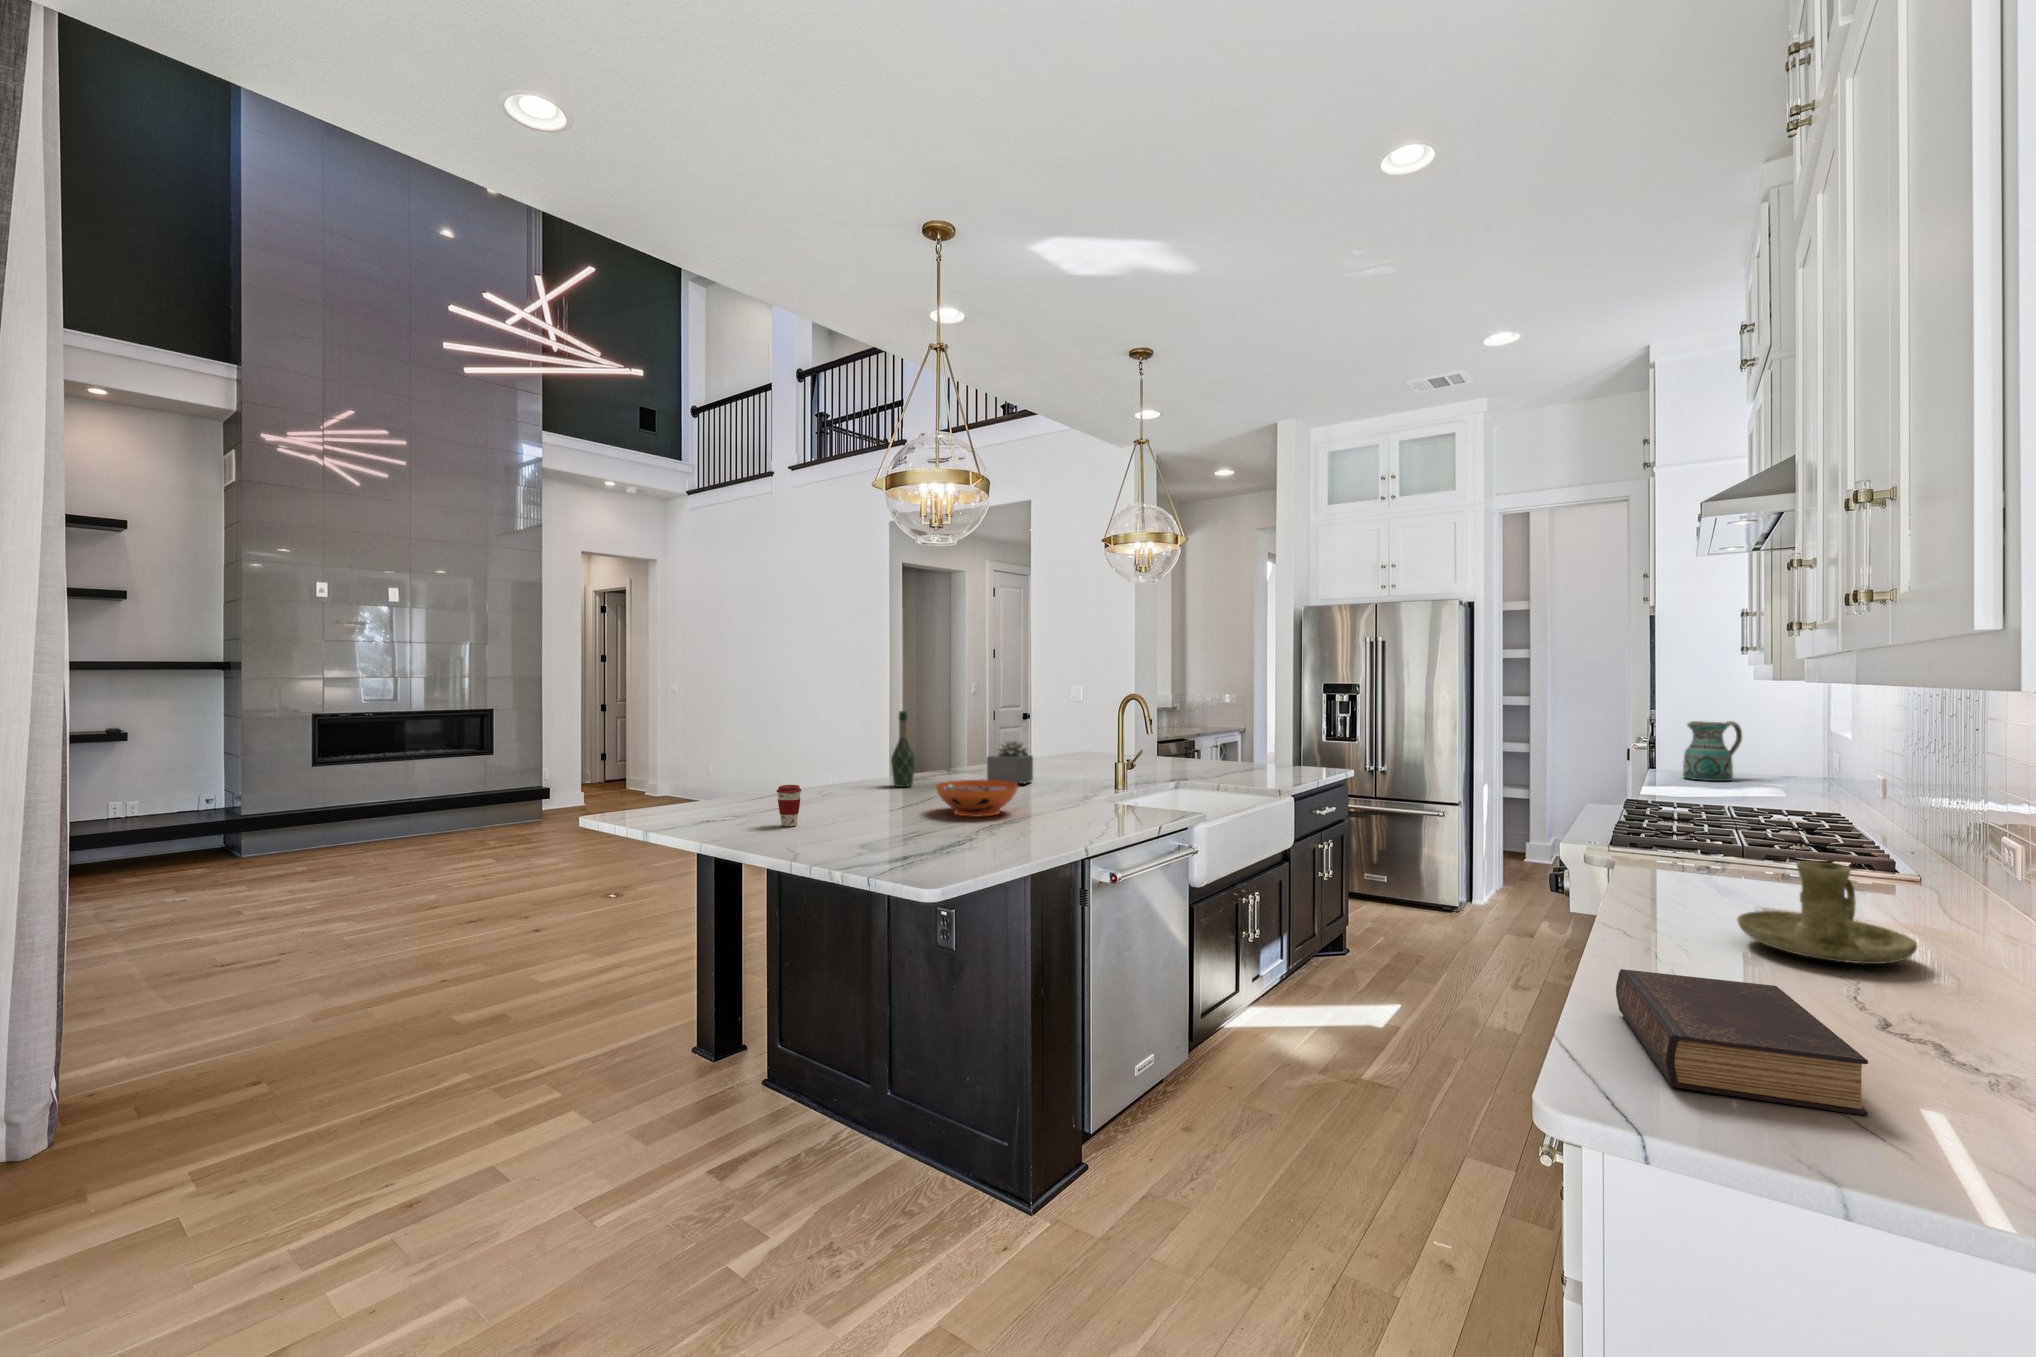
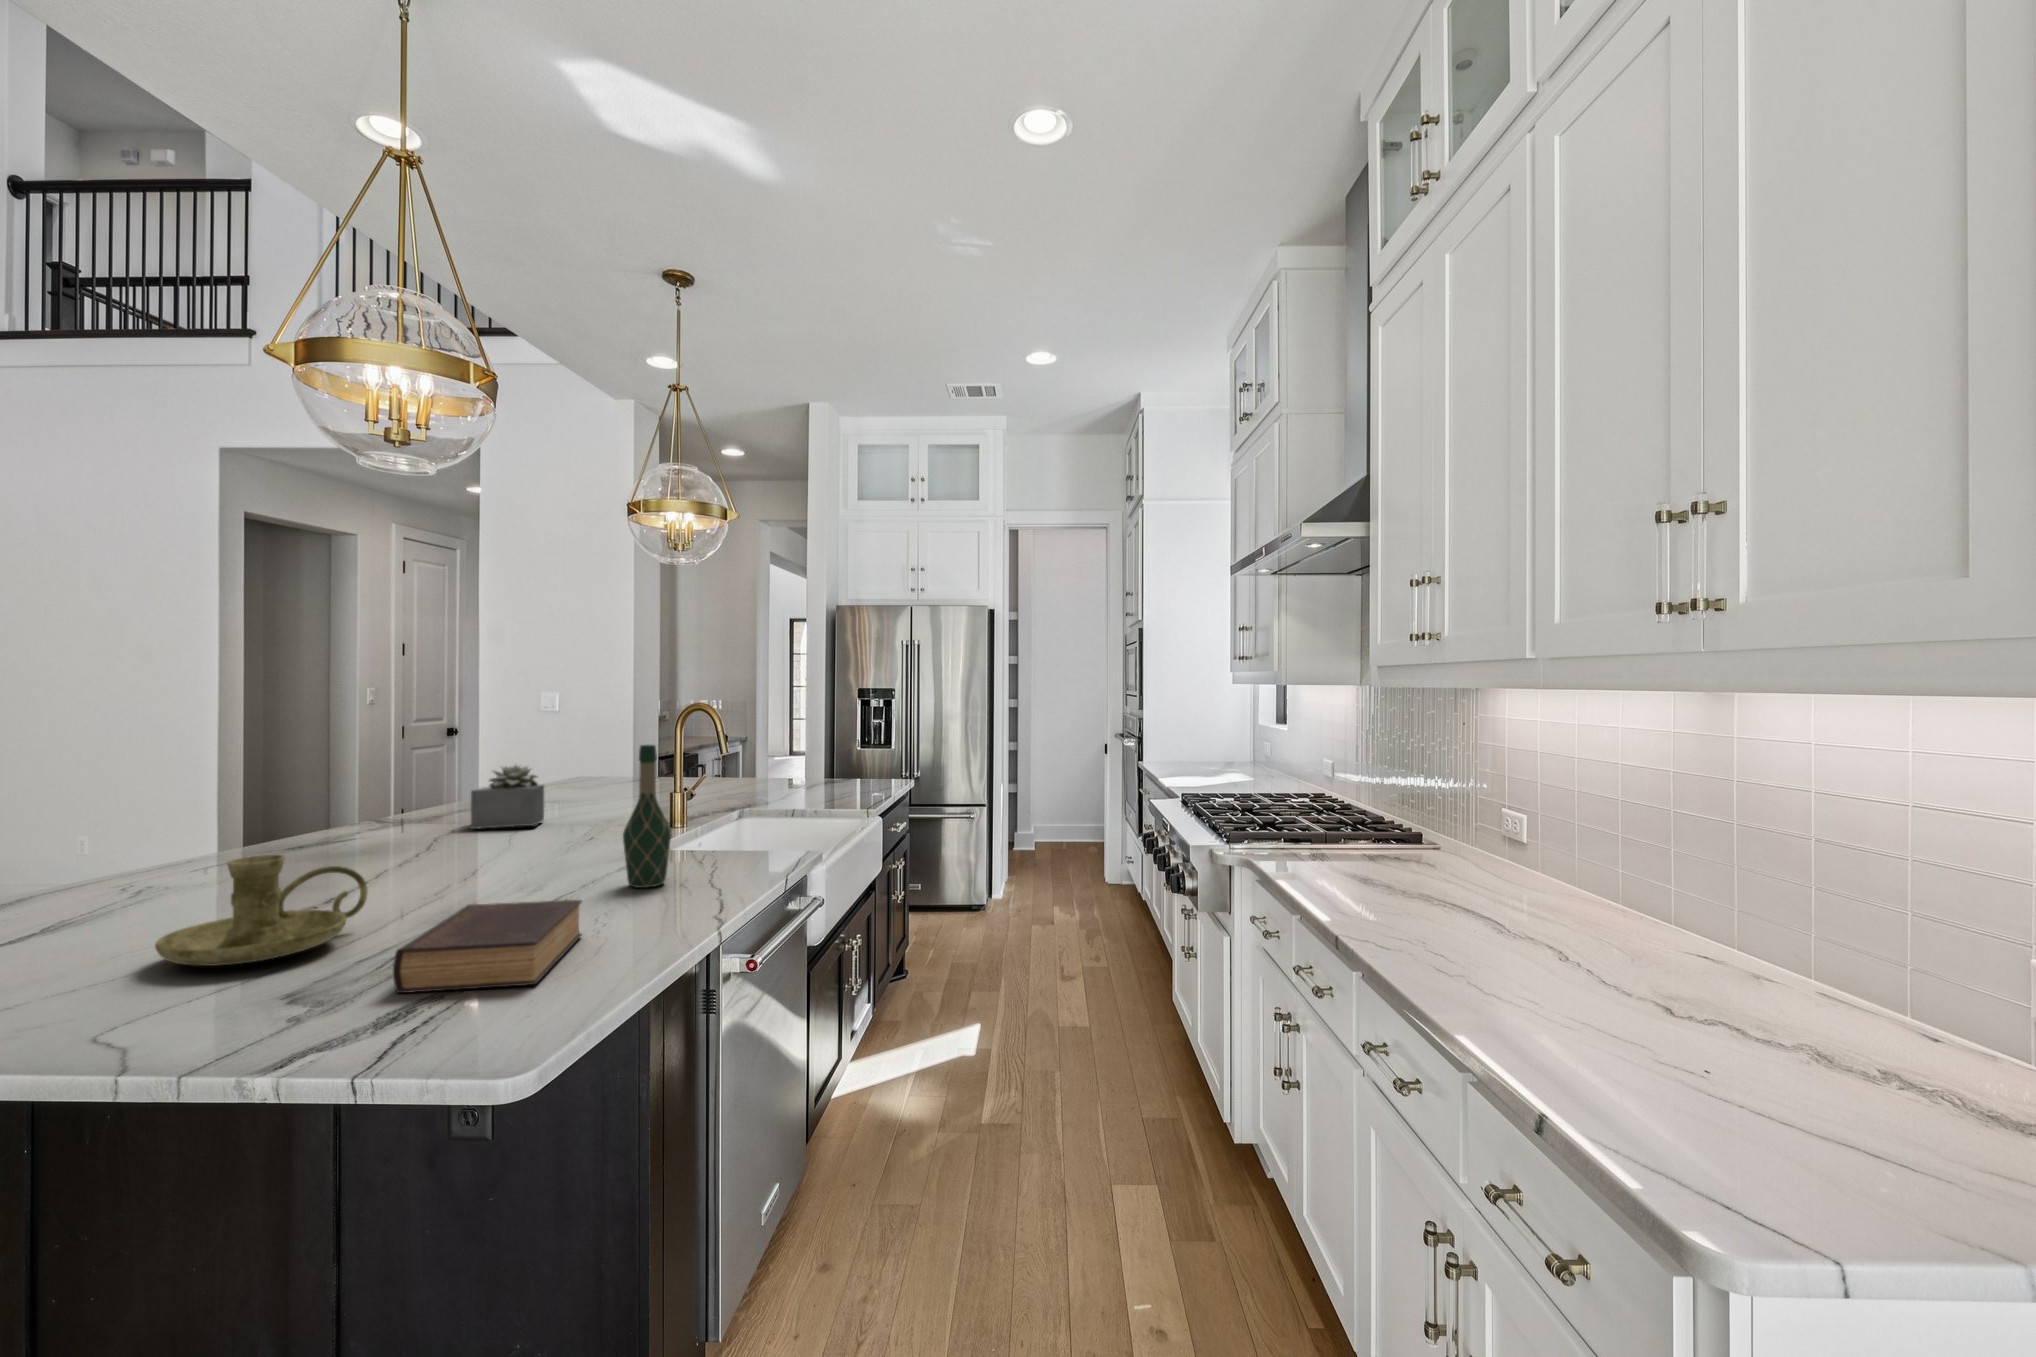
wine bottle: present [891,711,915,787] -> present [623,745,671,888]
ceramic pitcher: present [1683,721,1742,781] -> none [1181,718,1219,770]
decorative bowl: present [936,780,1018,817] -> none [406,826,556,888]
coffee cup: present [777,785,801,826] -> none [42,872,112,957]
candle holder: present [1737,861,1917,964] -> present [155,855,368,966]
book: present [1616,969,1868,1116] -> present [393,900,582,993]

